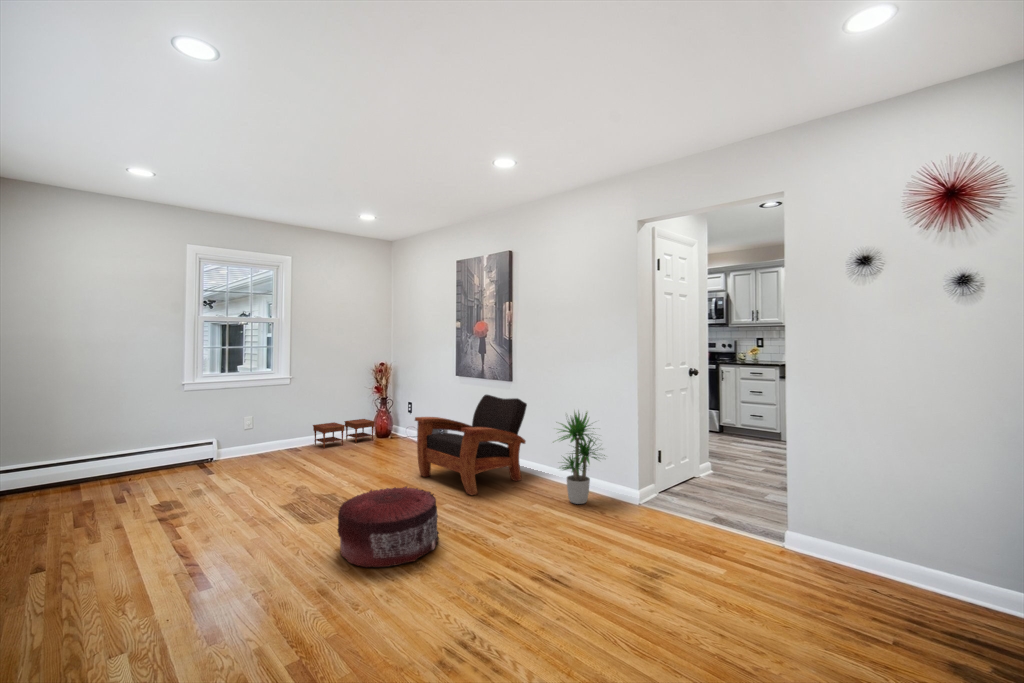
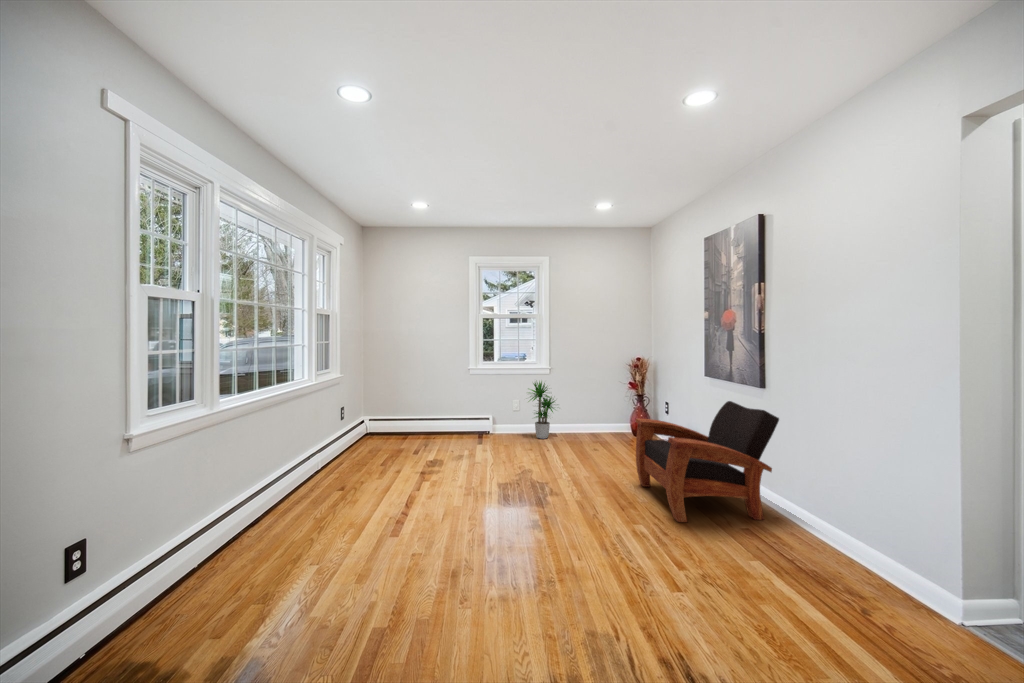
potted plant: present [558,412,605,504] -> present [529,381,555,439]
side table: present [313,419,375,448] -> none [570,414,628,438]
pouf: present [338,486,439,567] -> none [490,486,598,578]

